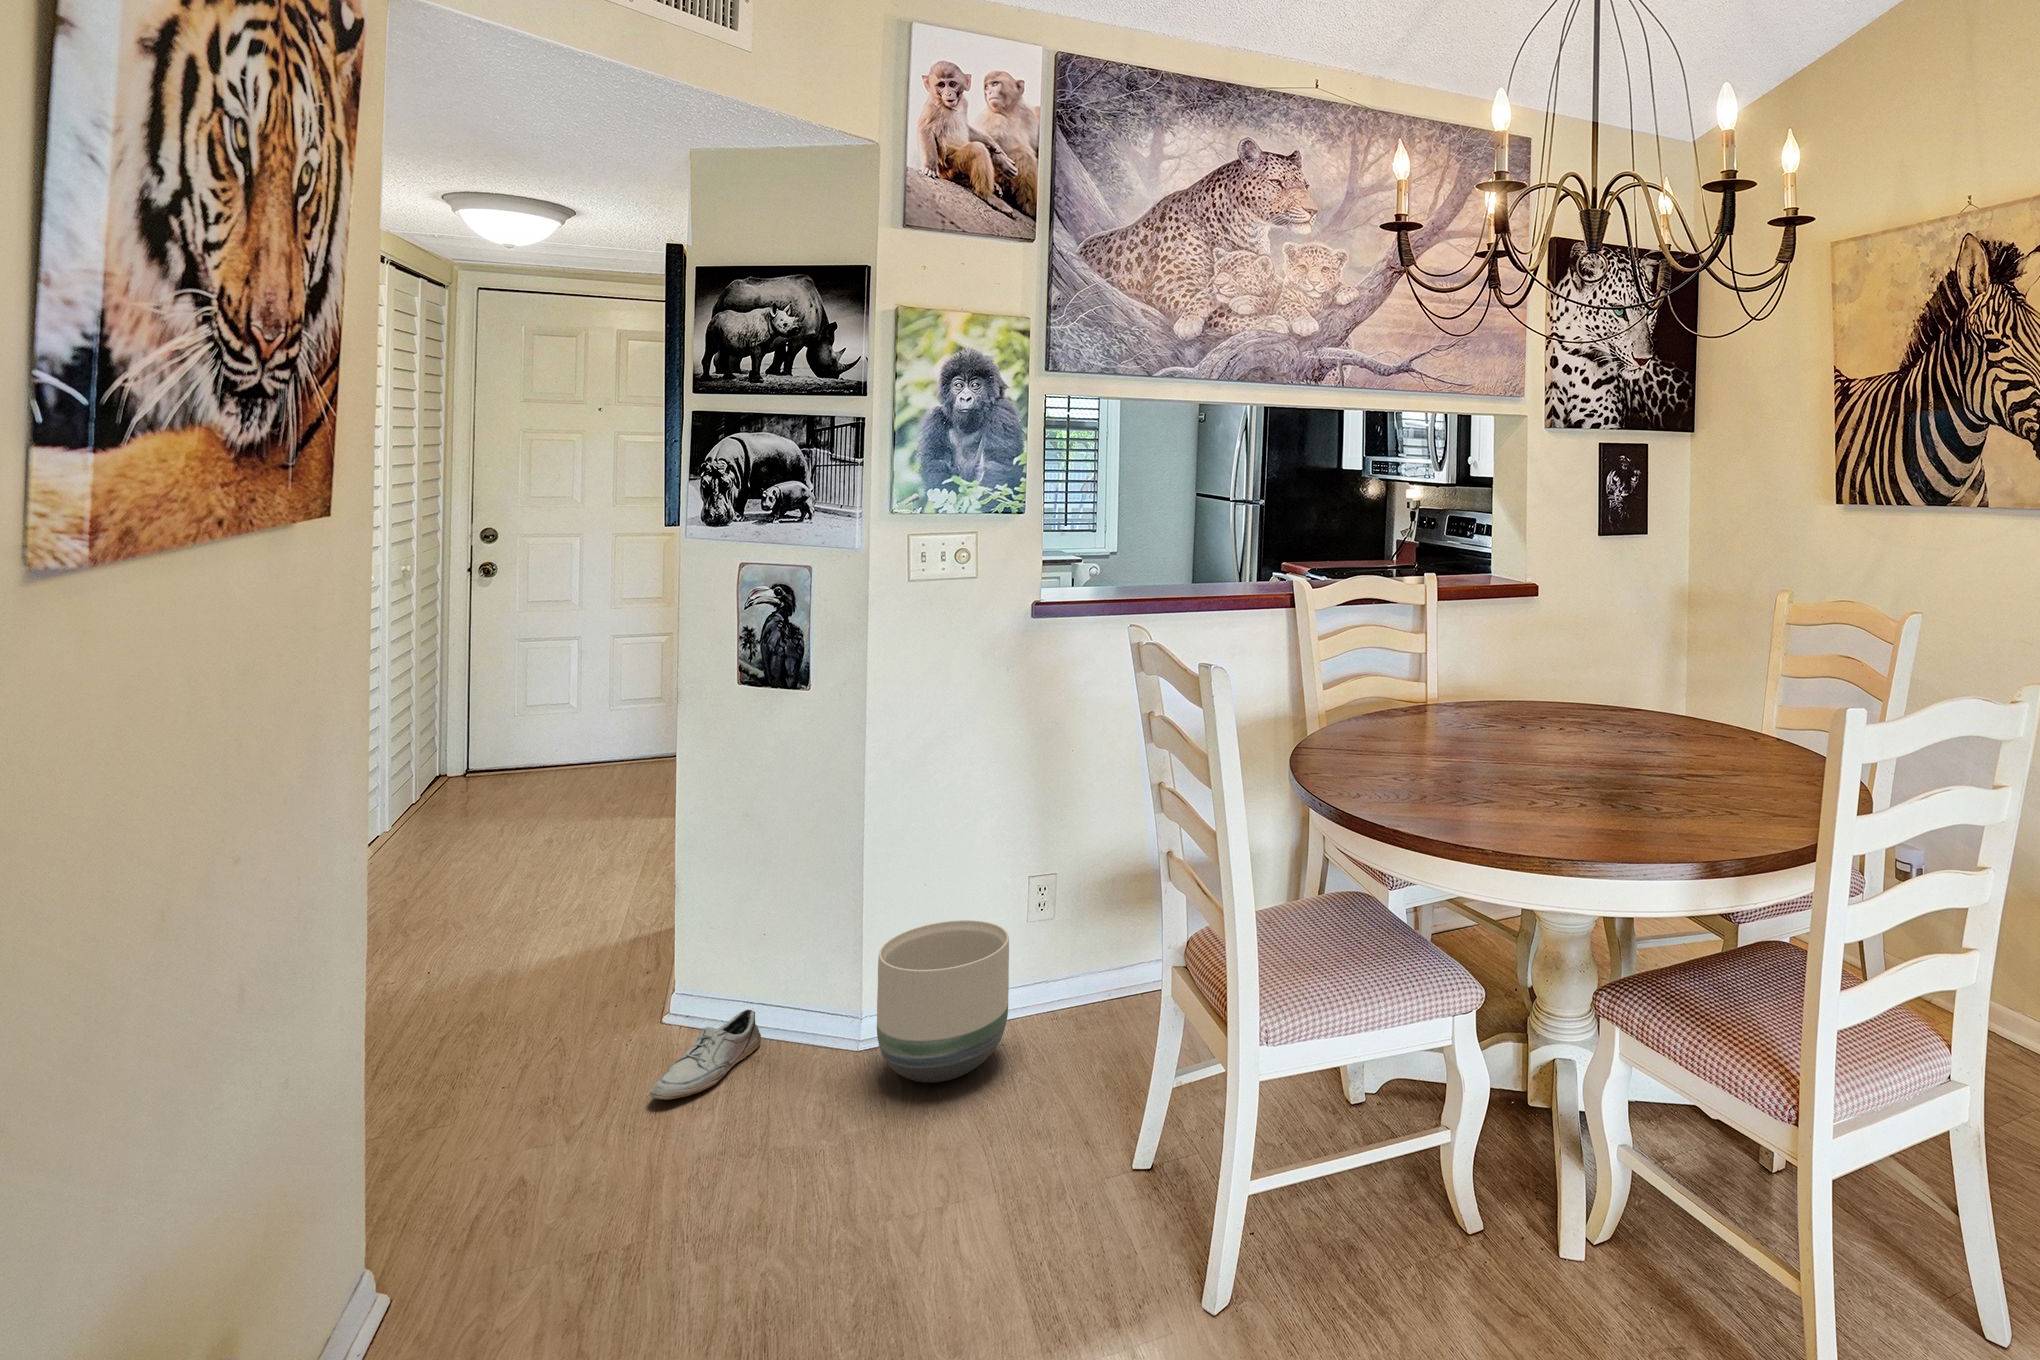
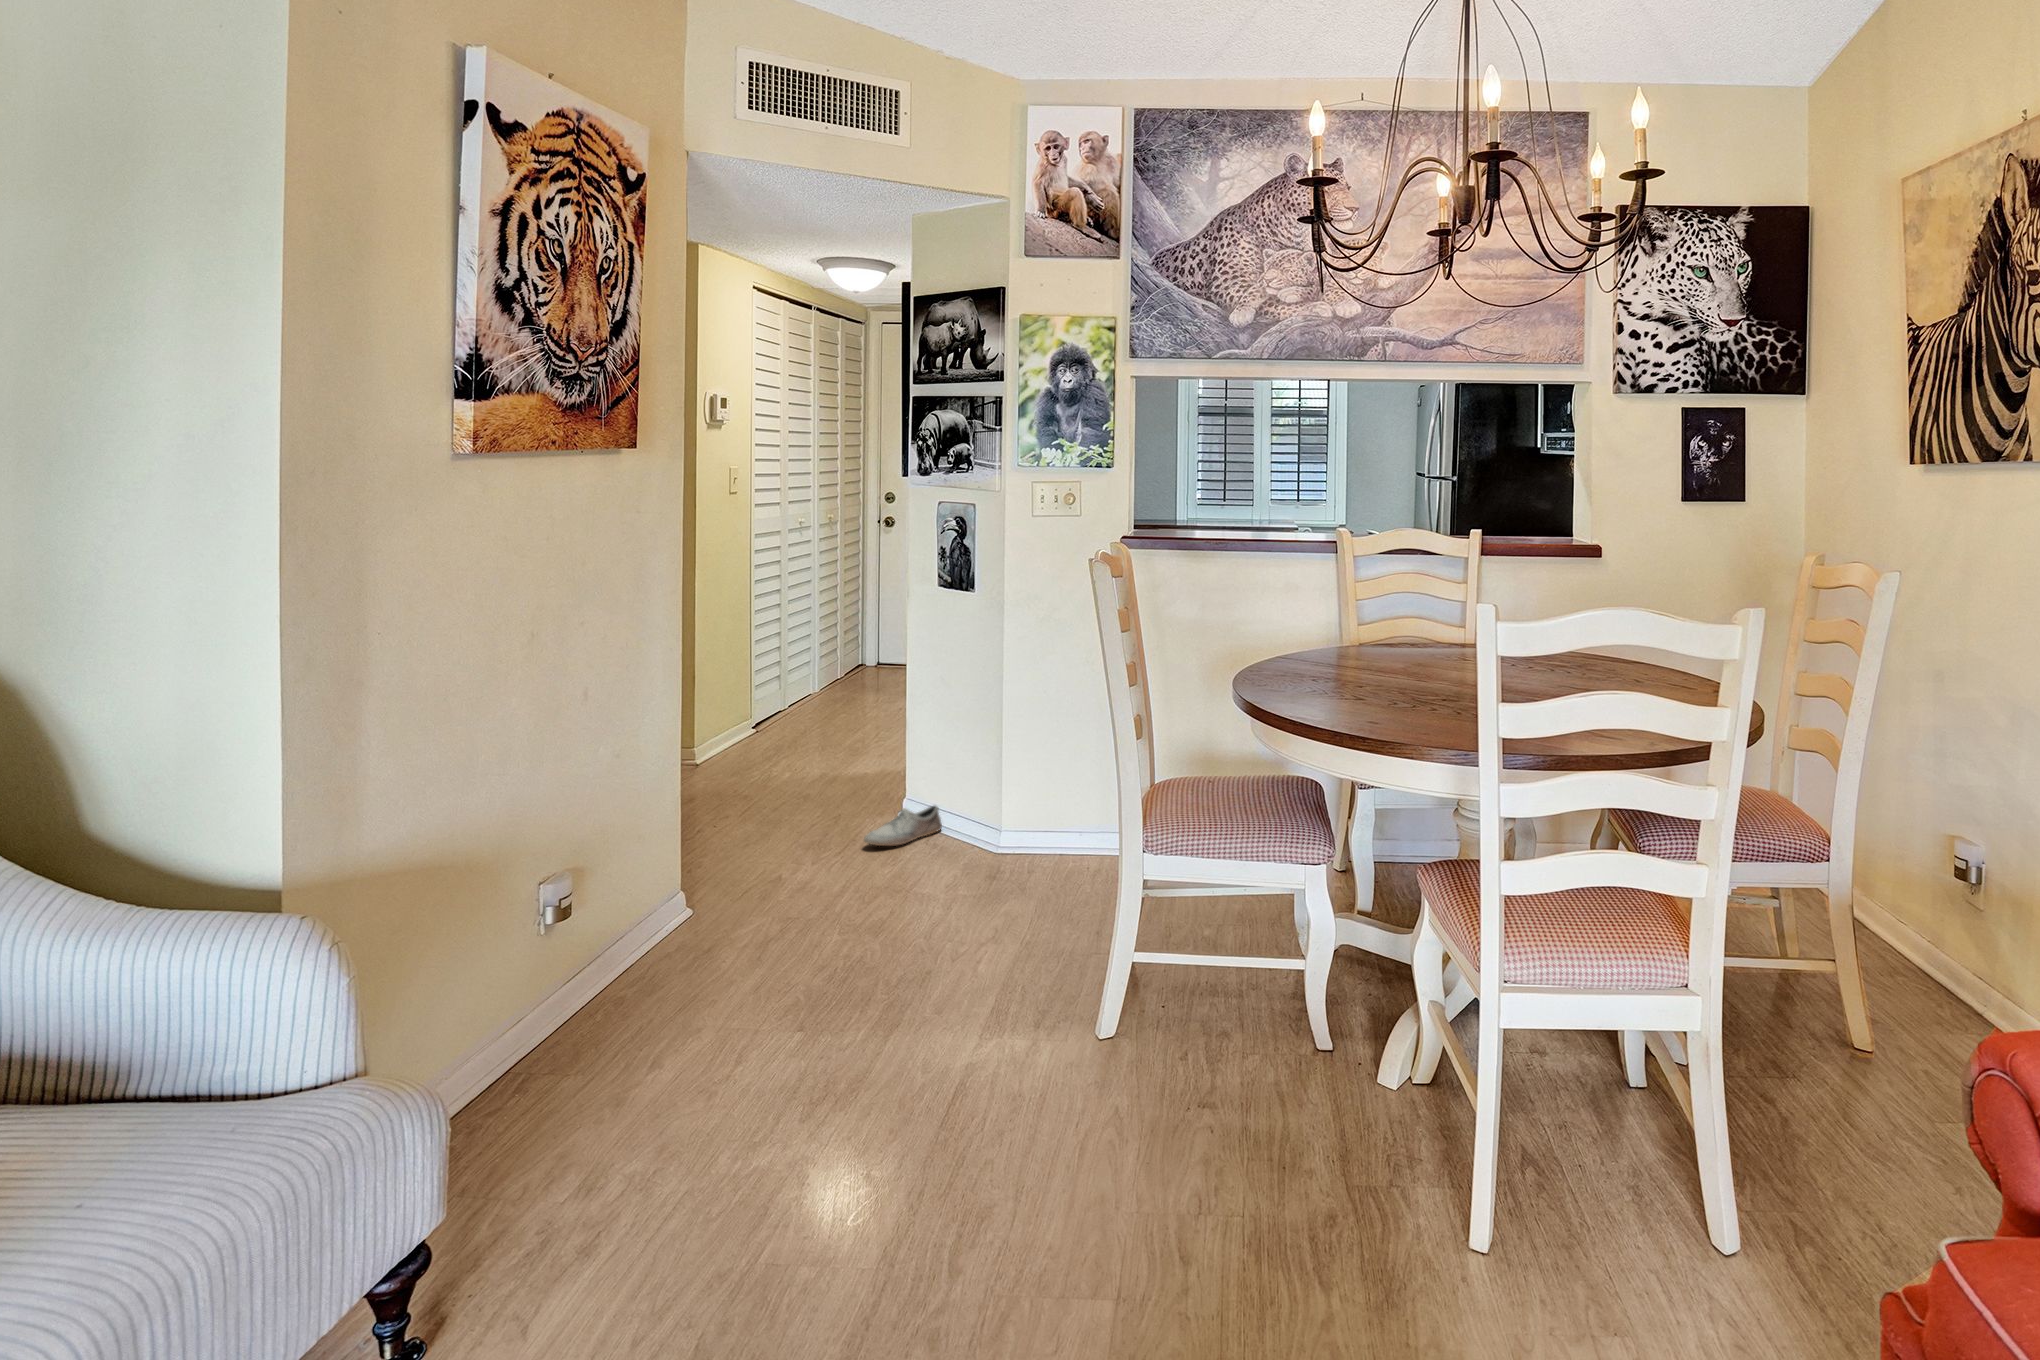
planter: present [877,920,1009,1083] -> none [988,765,1080,873]

